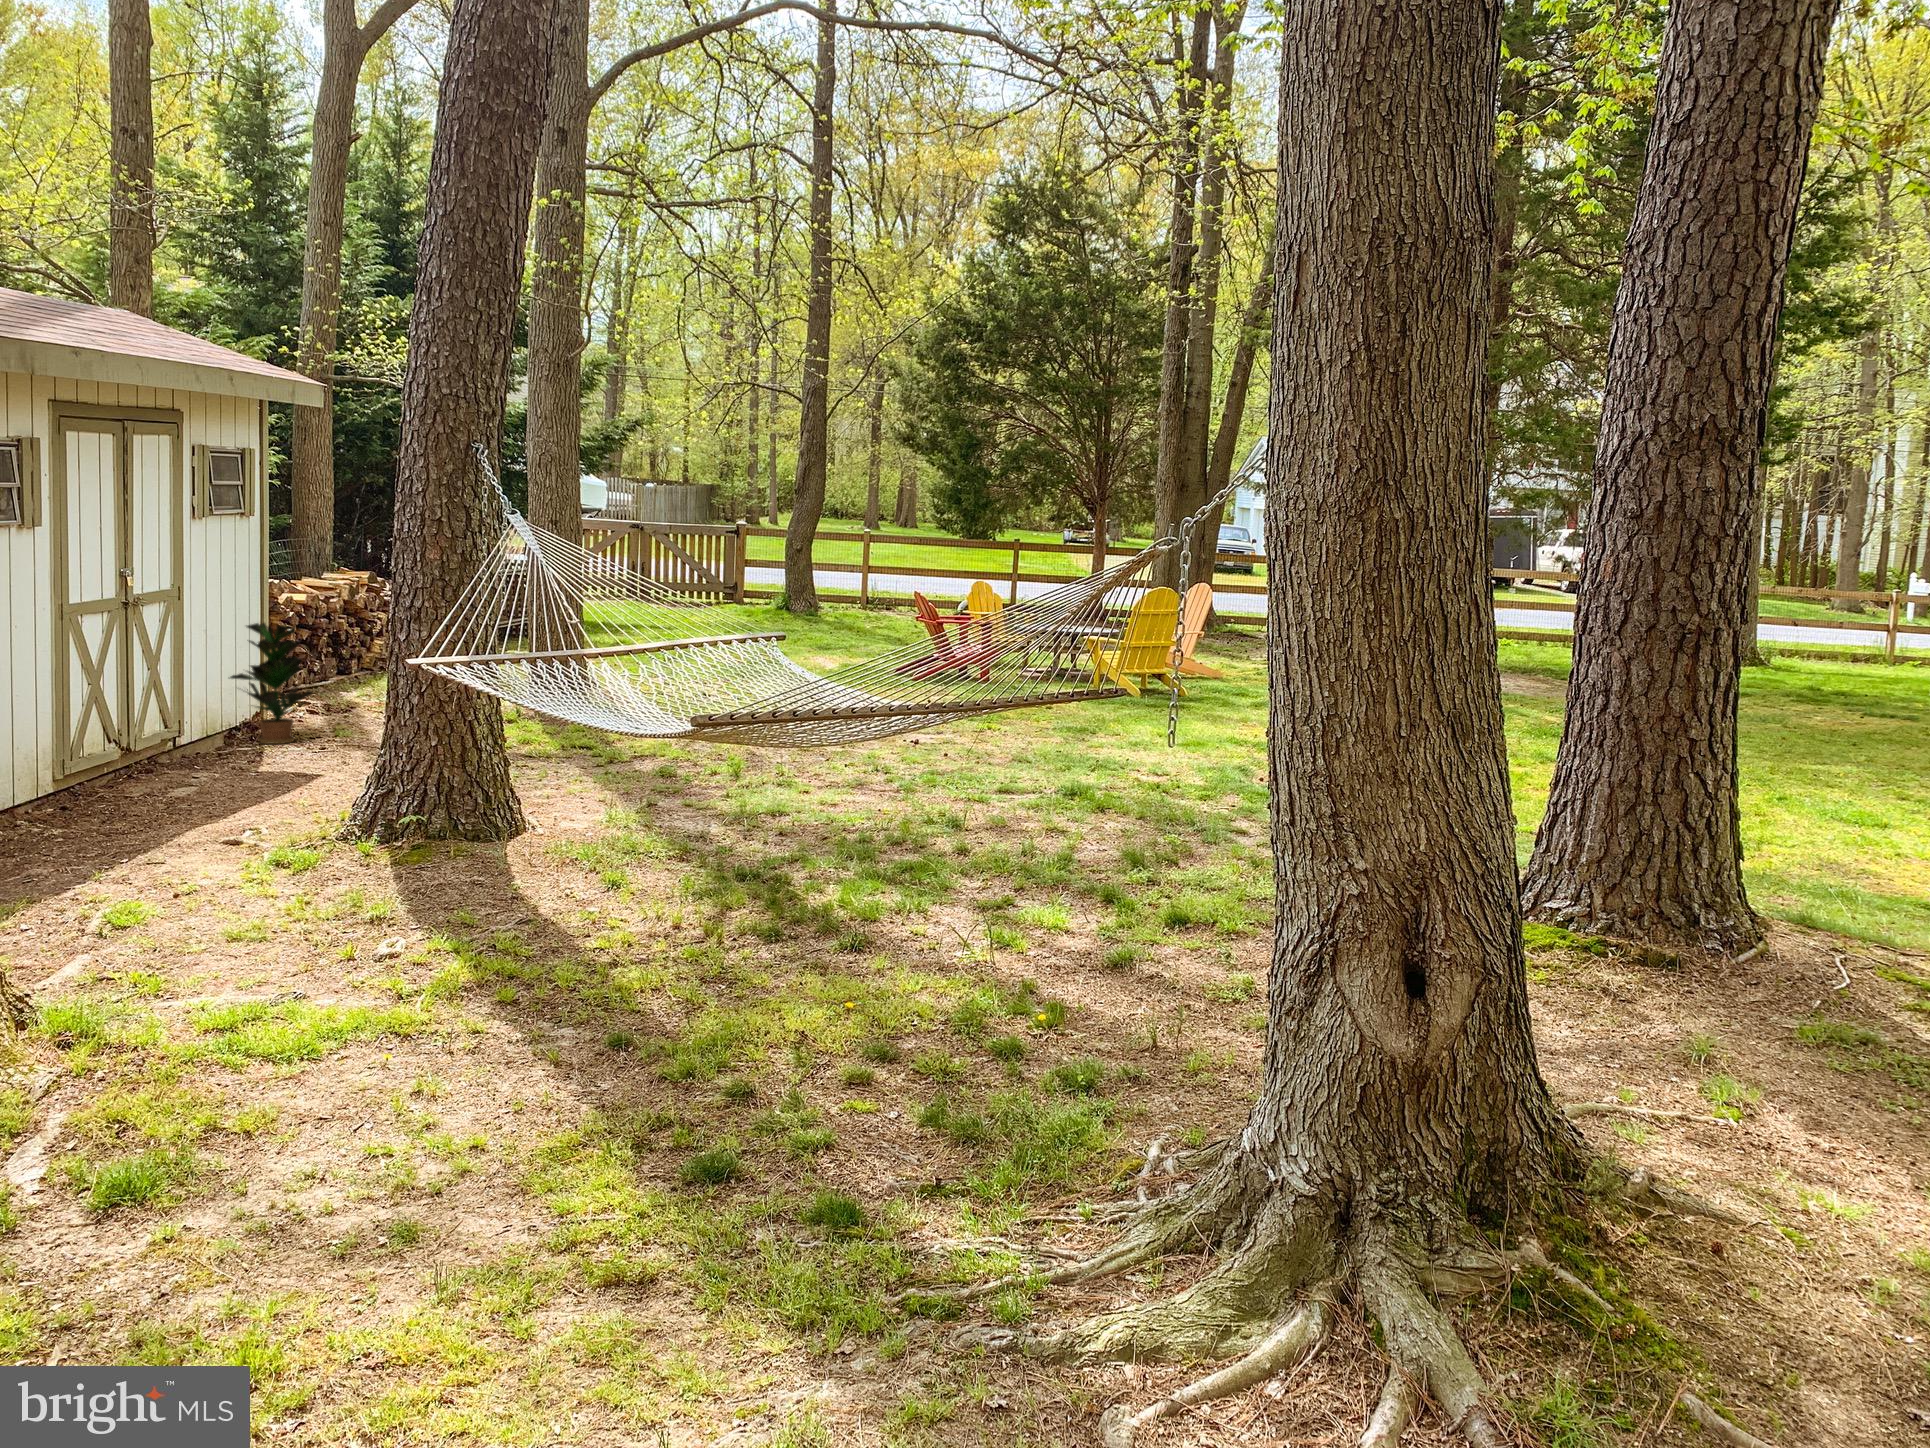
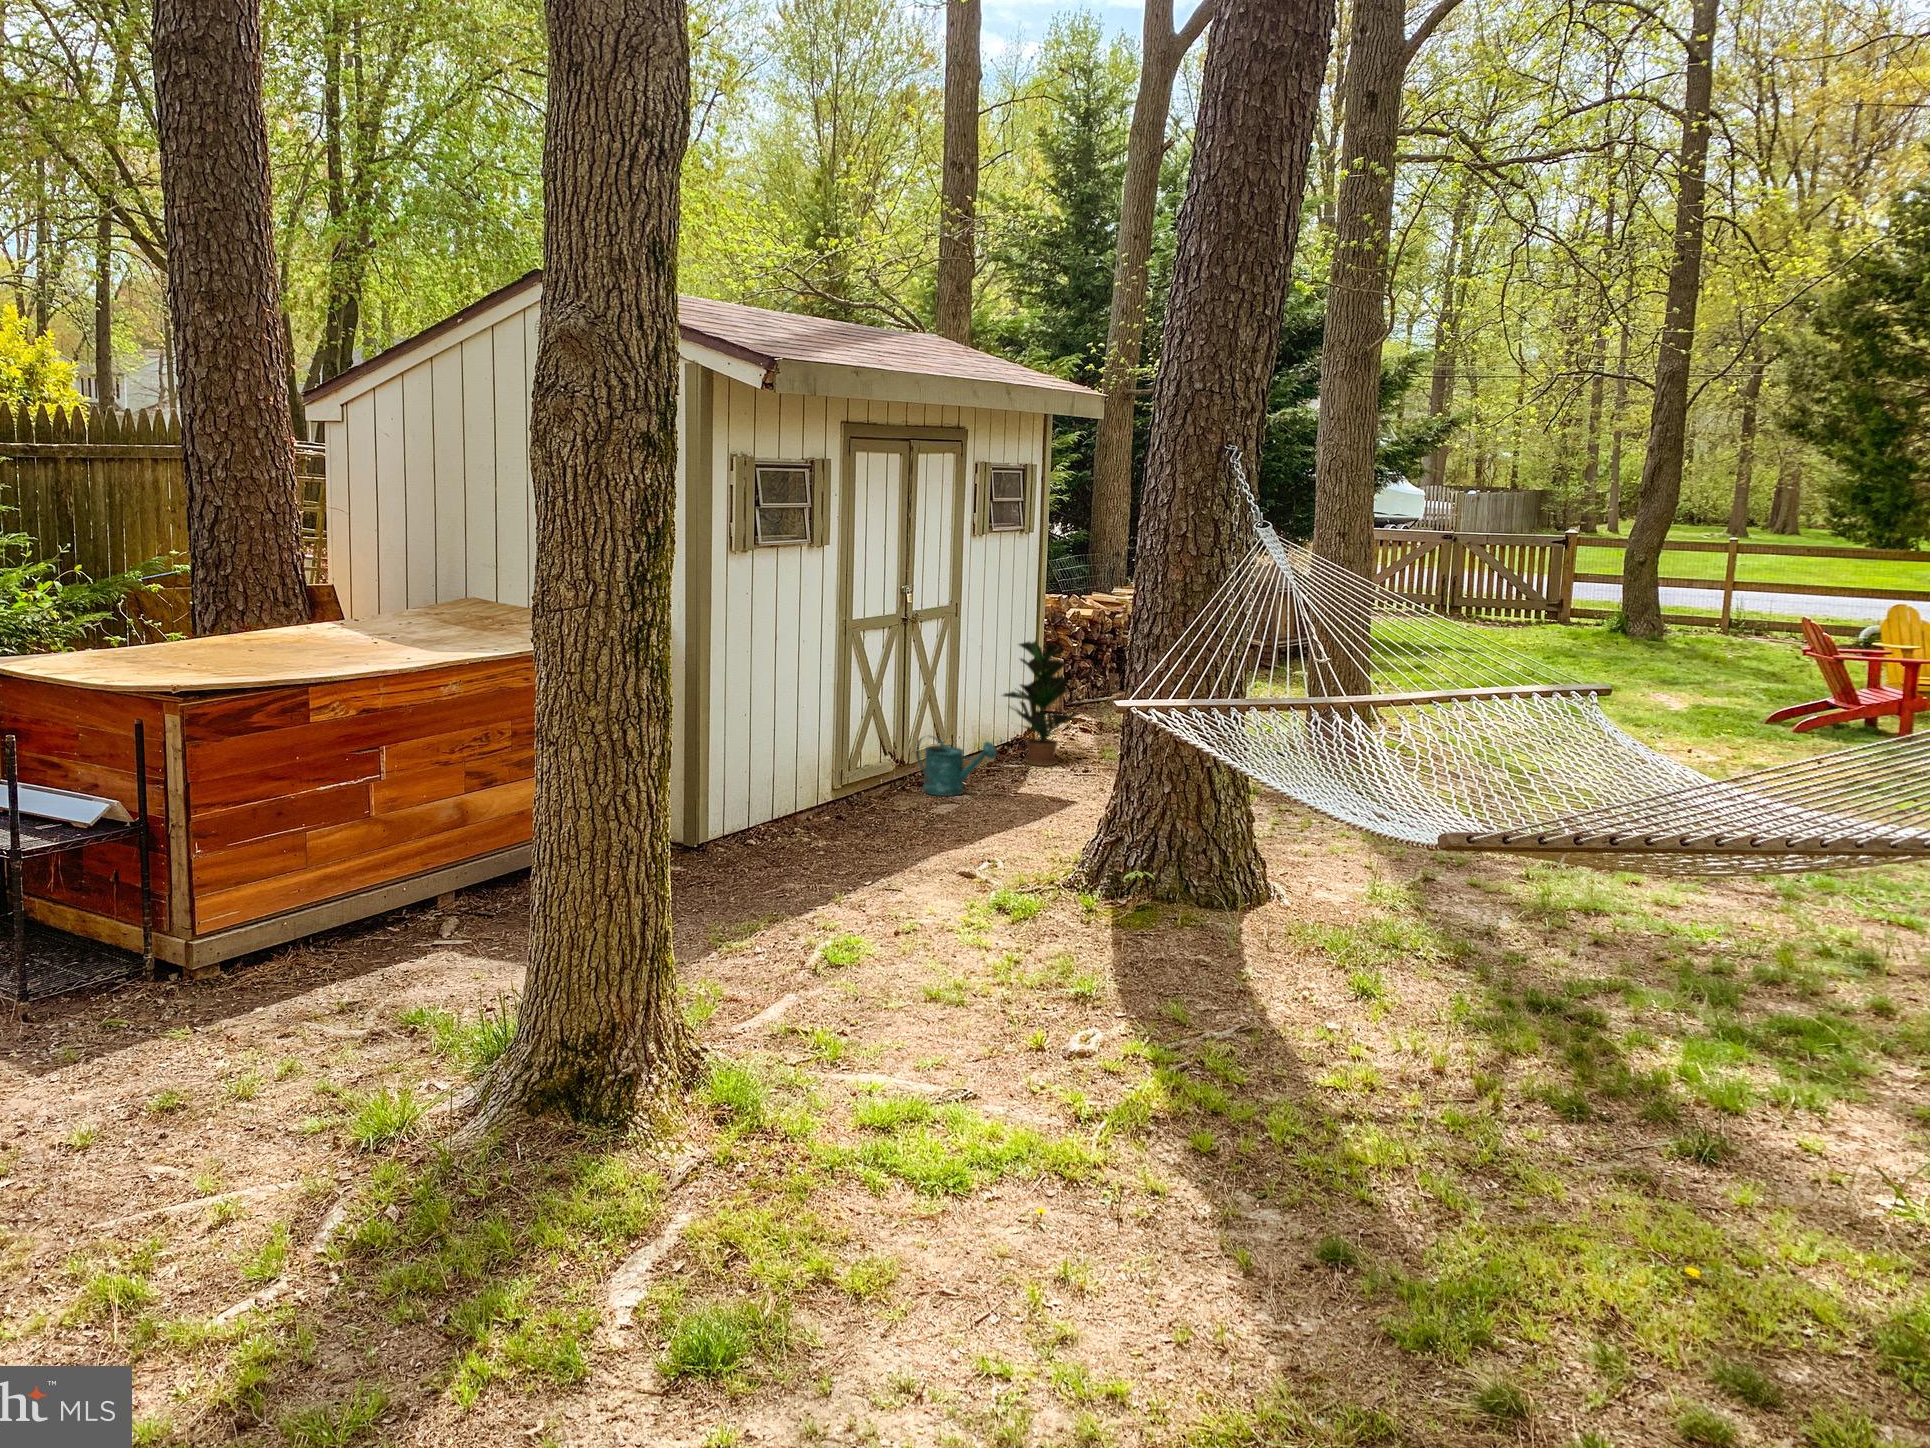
watering can: none [140,719,237,778] -> present [916,736,997,796]

